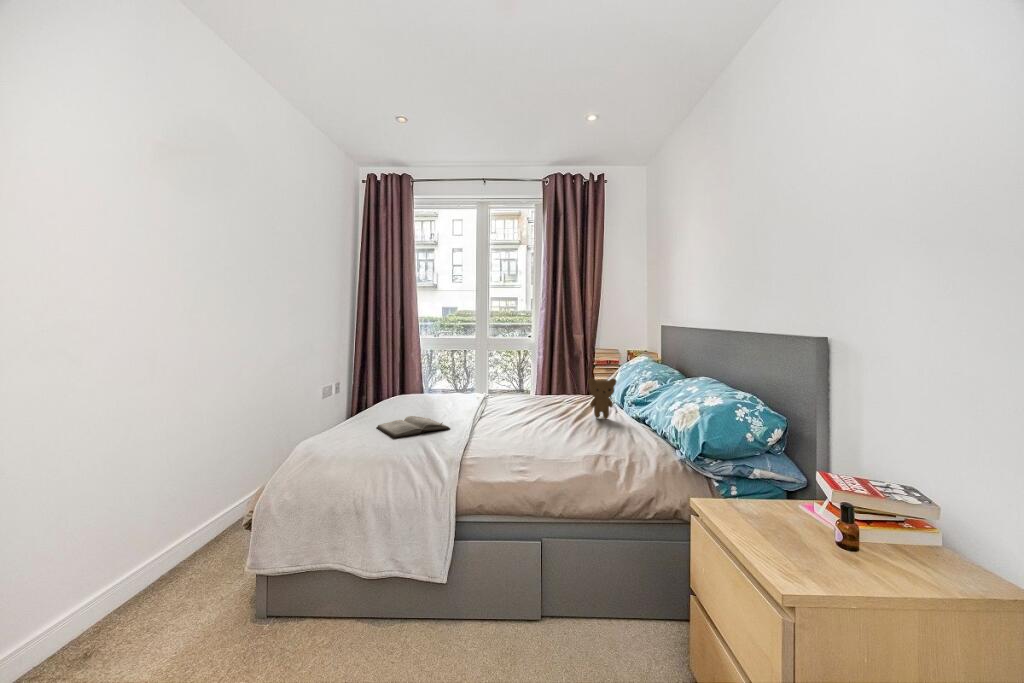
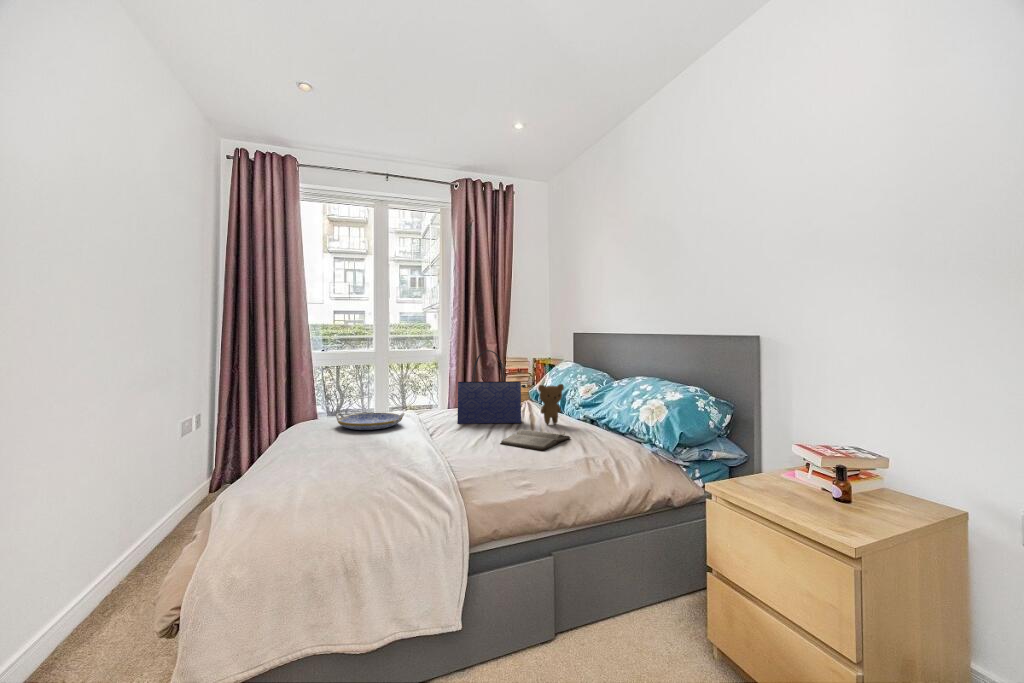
tote bag: none [512,342,579,414] -> present [457,350,526,424]
serving tray: none [408,393,464,410] -> present [336,413,404,430]
diary: present [376,416,450,438] -> present [500,430,570,450]

